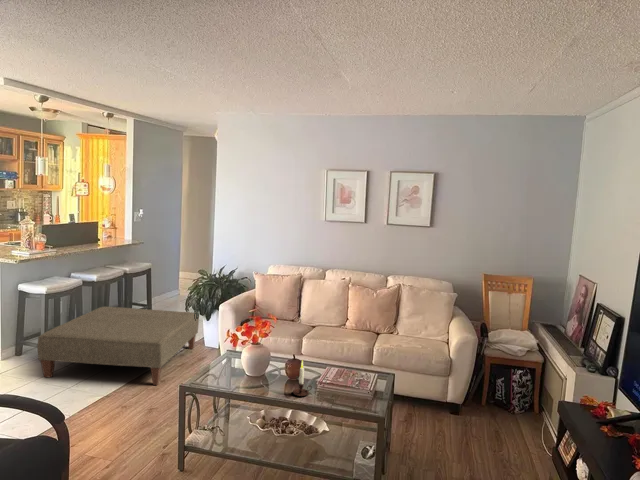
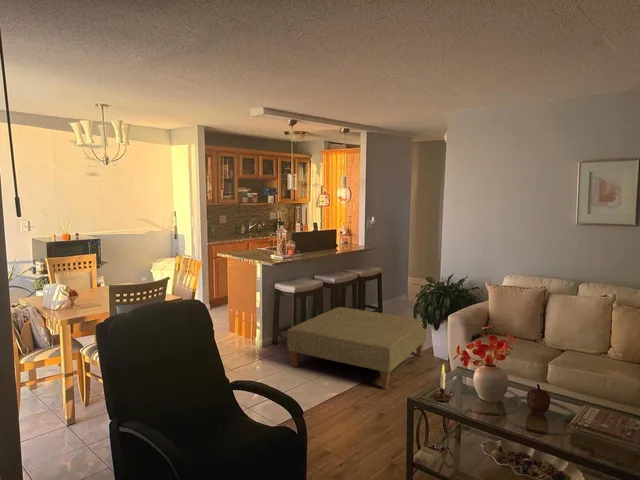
candle: present [293,361,312,396] -> present [434,364,455,401]

